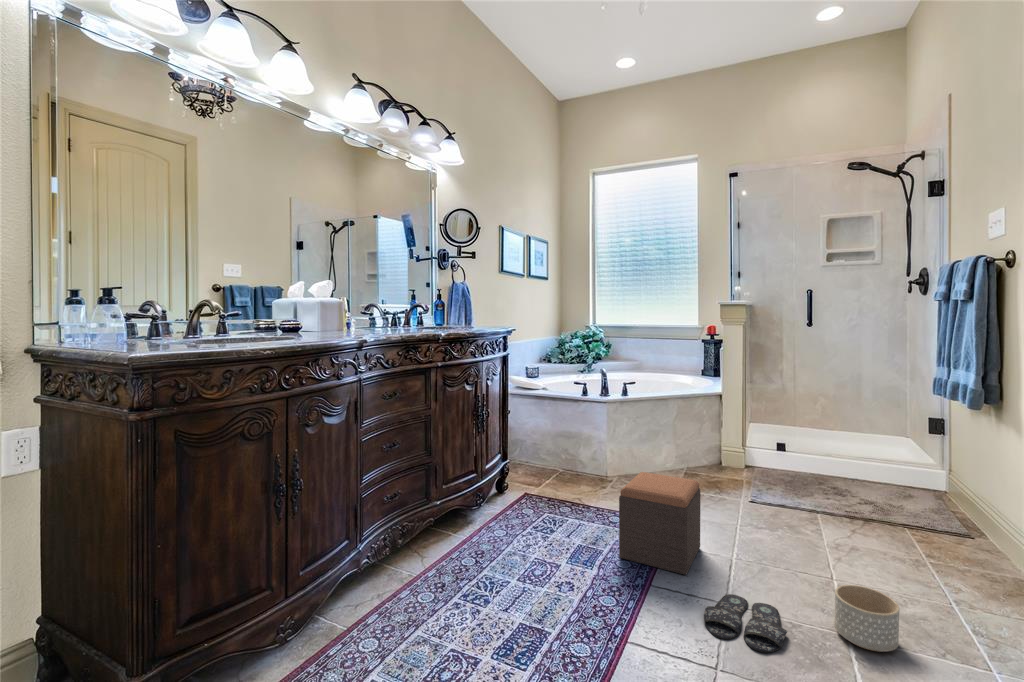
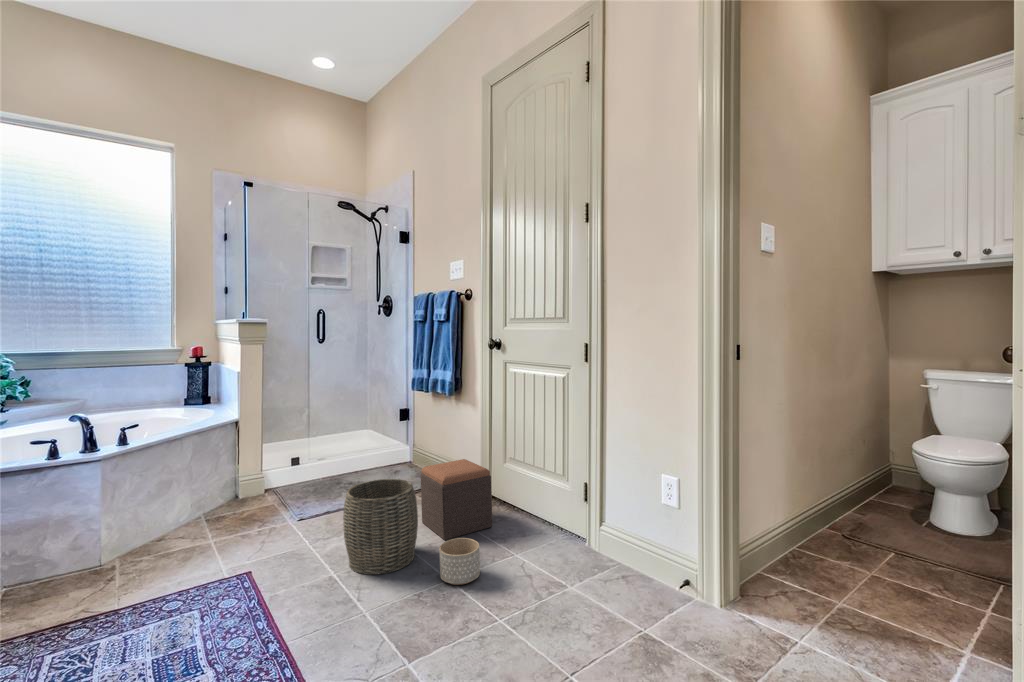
footstool: present [619,472,701,575] -> present [421,459,492,540]
woven basket: none [749,481,841,590] -> present [343,479,418,575]
slippers: present [704,594,787,653] -> none [356,592,430,644]

